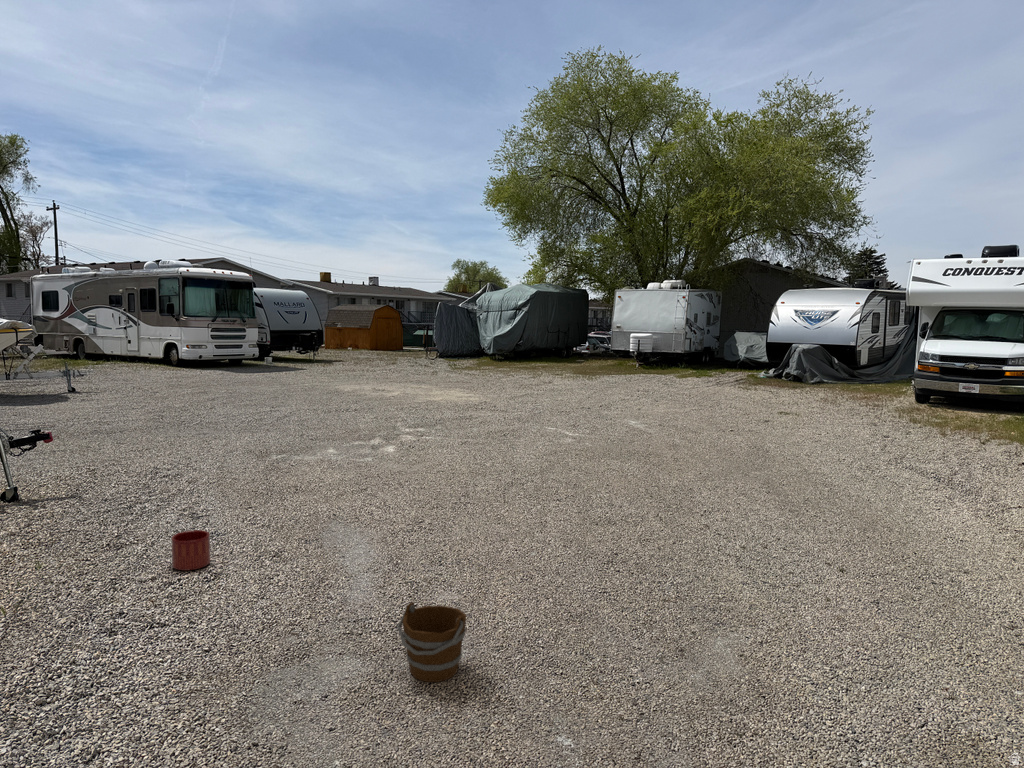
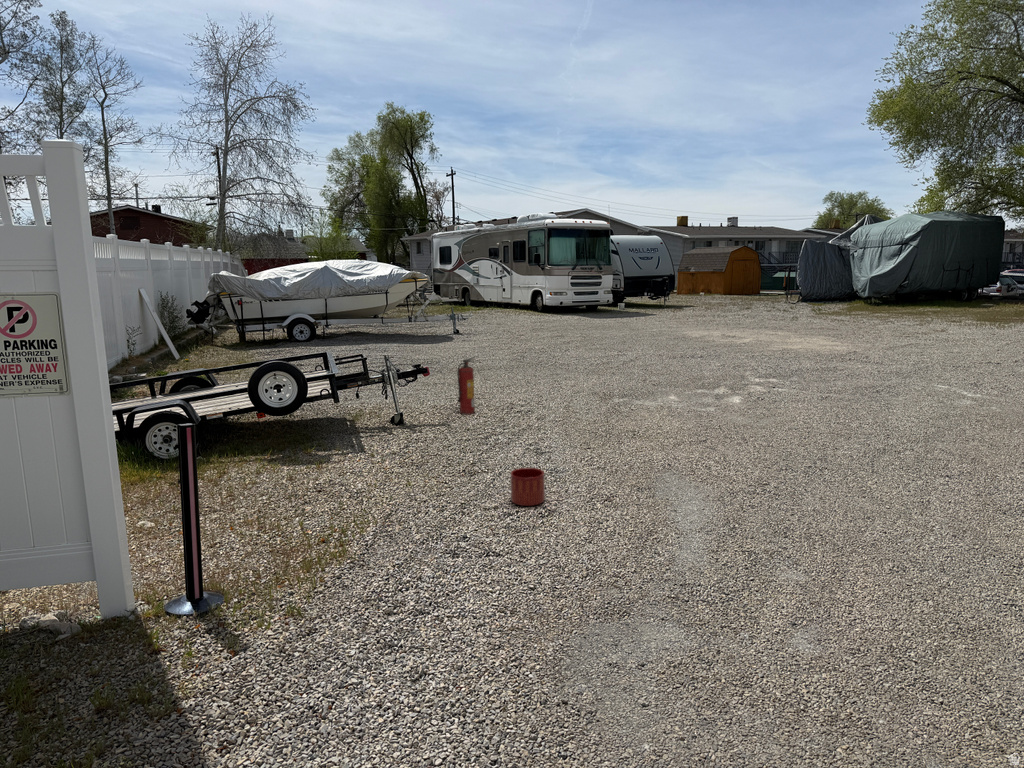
fire extinguisher: none [91,418,114,482] -> present [457,357,475,415]
bucket: present [398,602,466,682] -> none [725,580,813,680]

